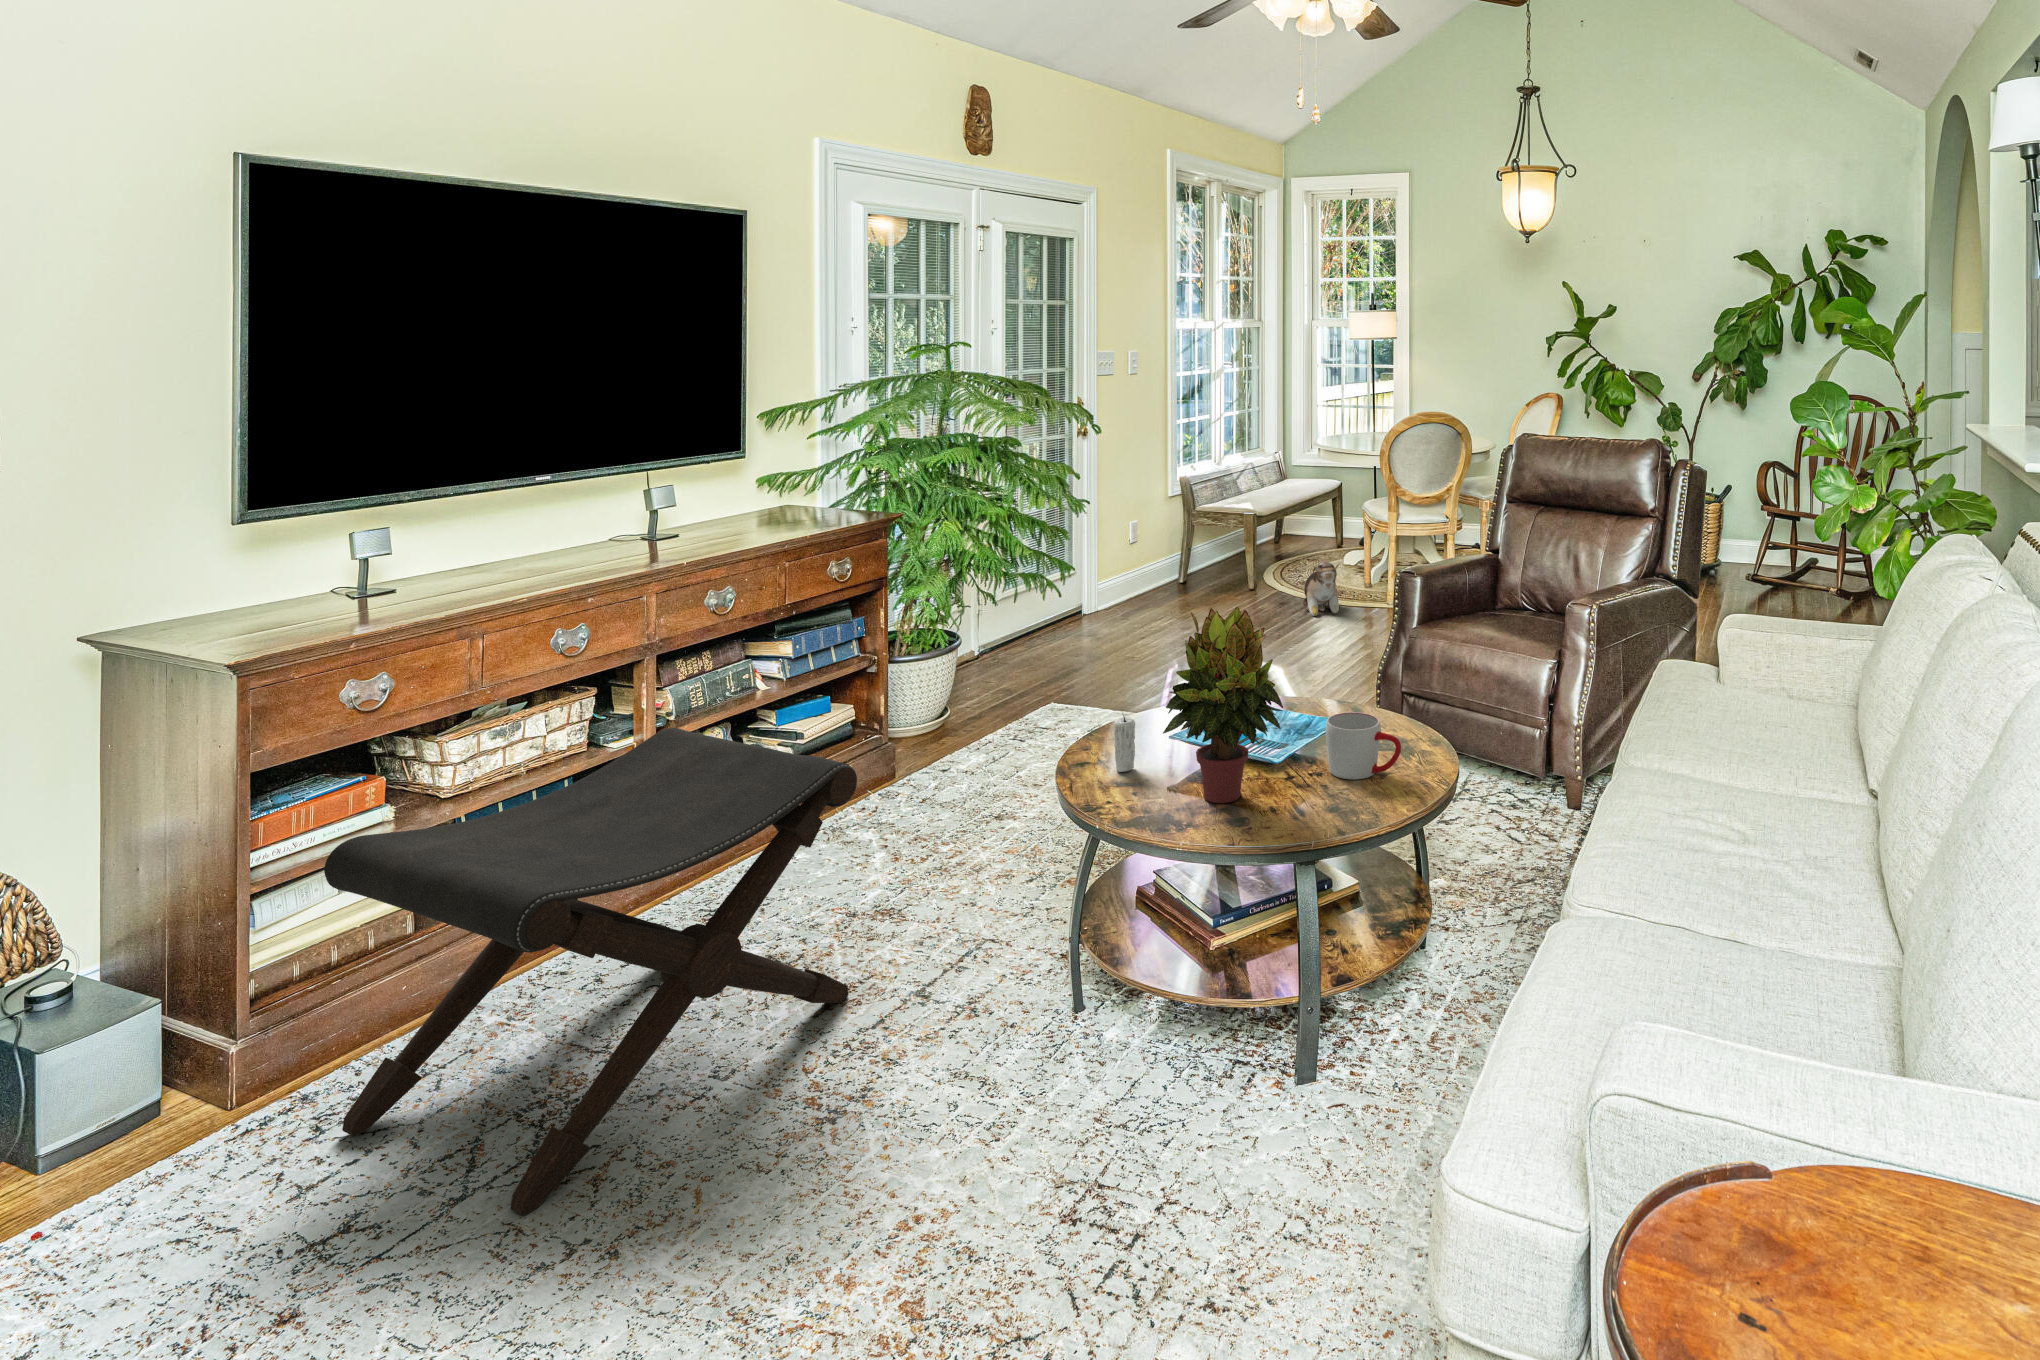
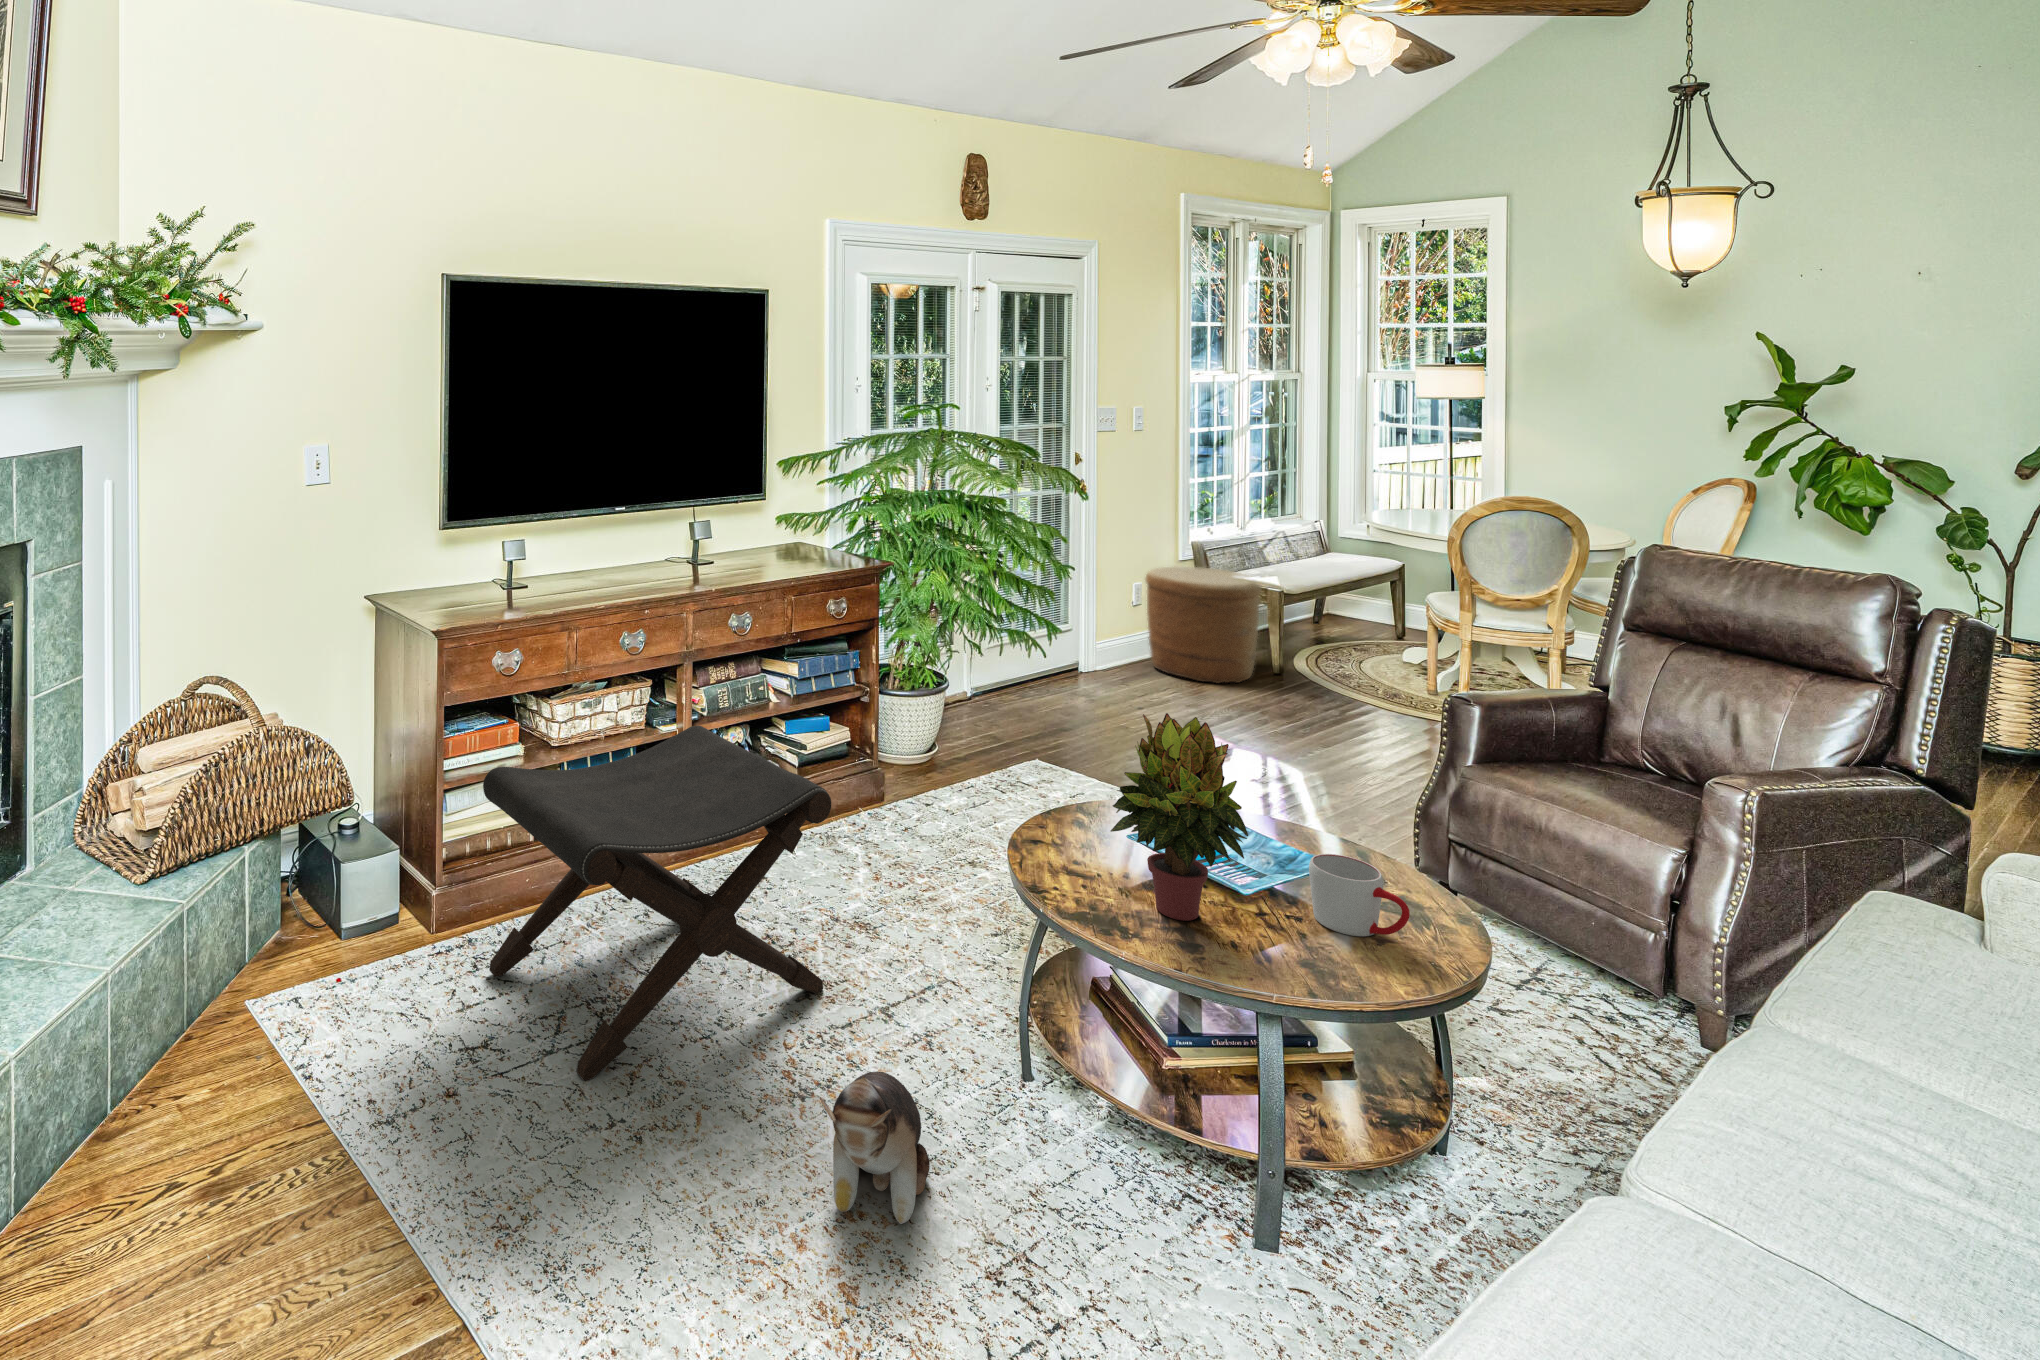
woven basket: none [1147,498,1246,606] -> present [1146,567,1262,683]
plush toy: present [1303,561,1339,616] -> present [820,1072,930,1224]
candle: present [1114,715,1135,772] -> none [1065,795,1087,858]

